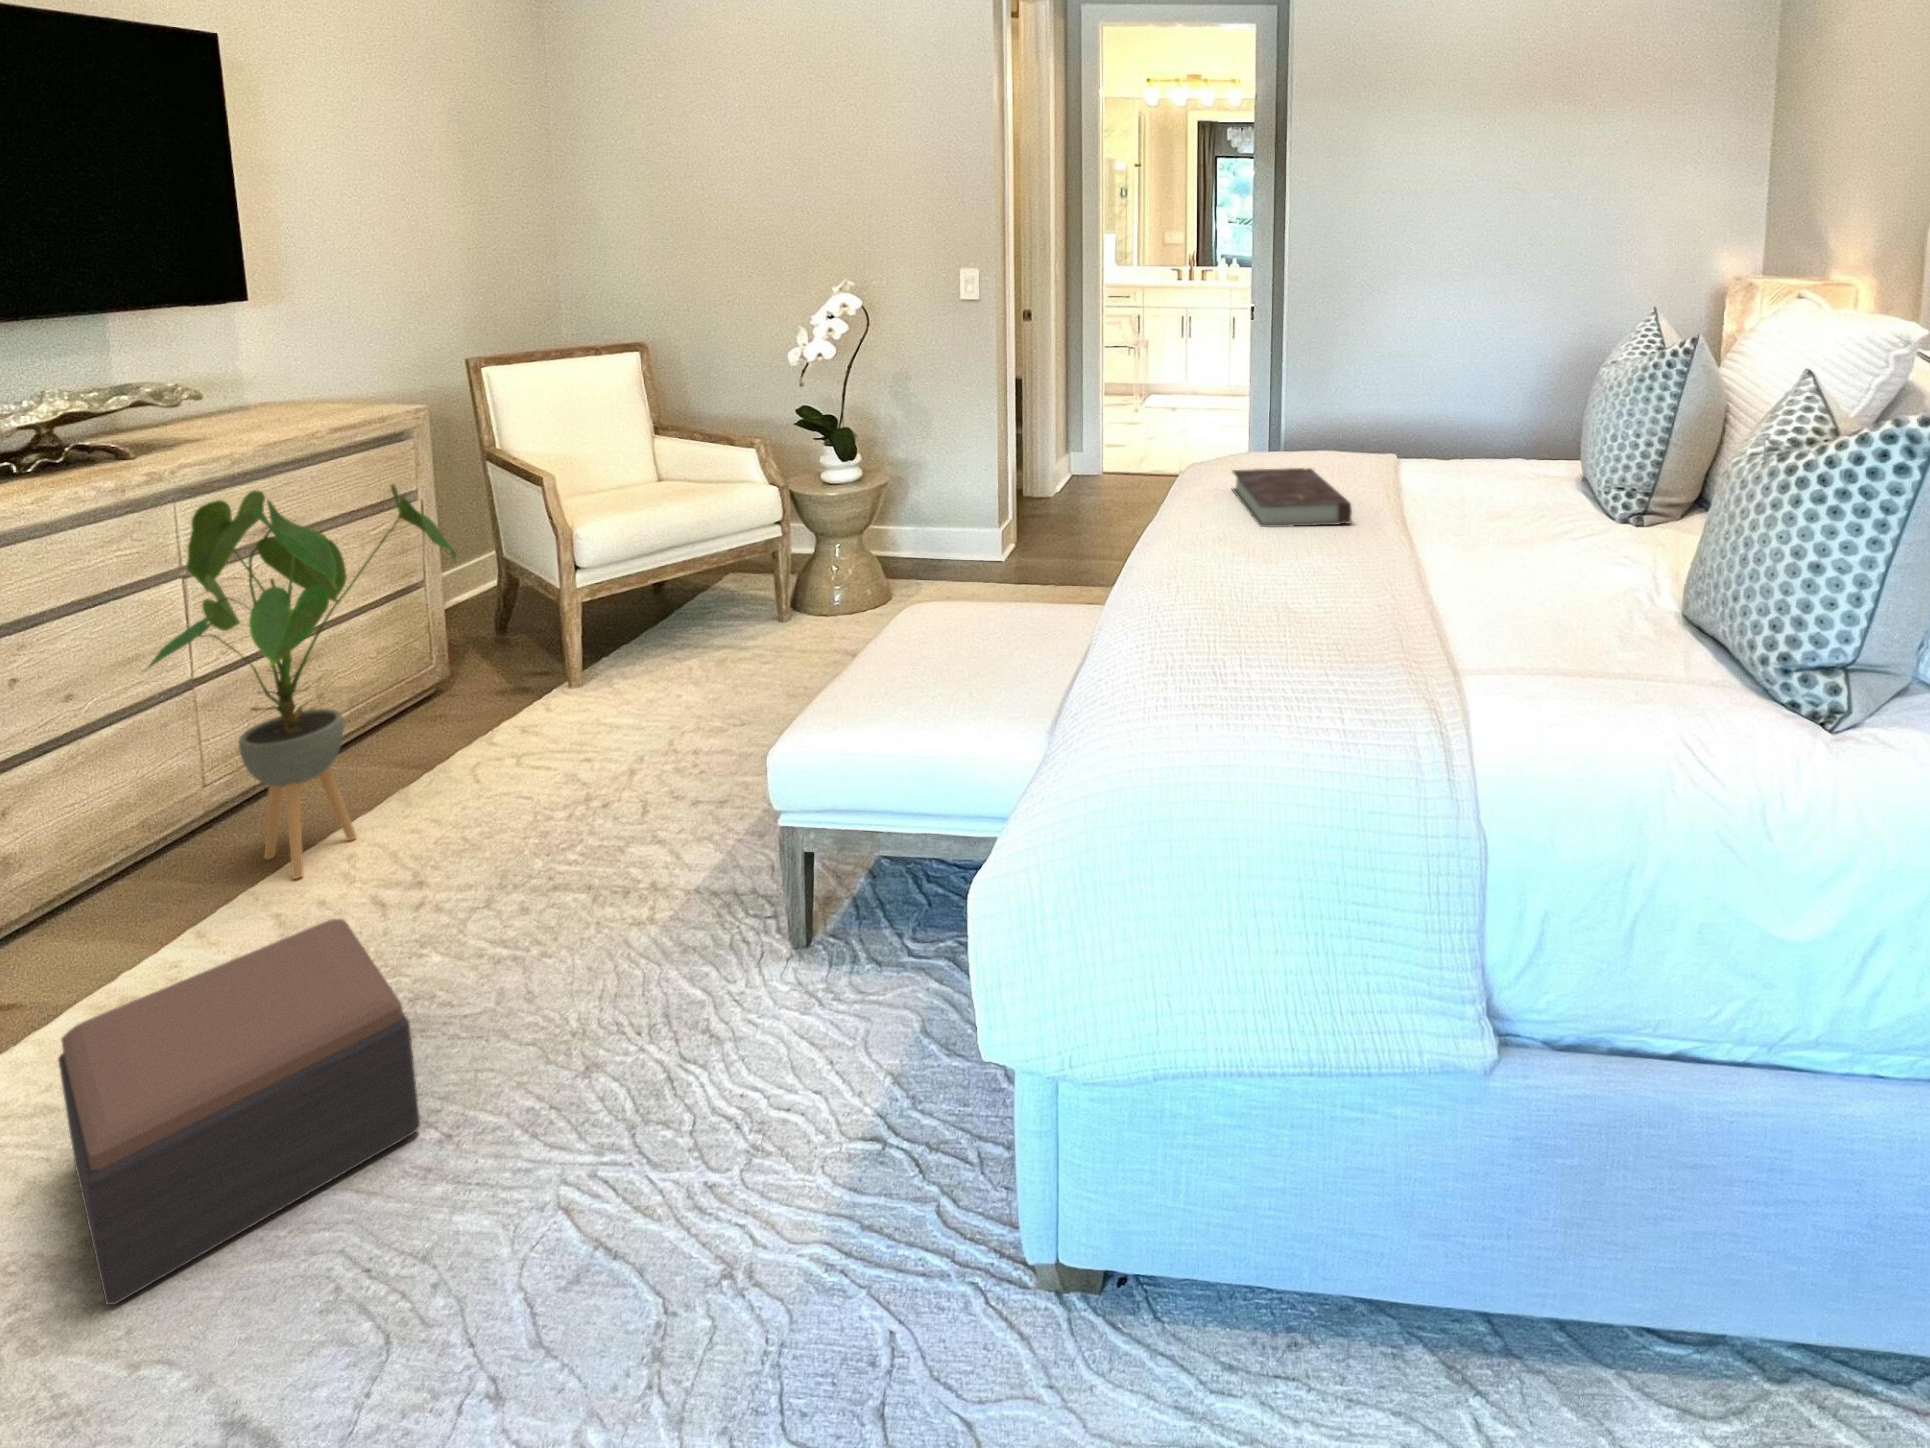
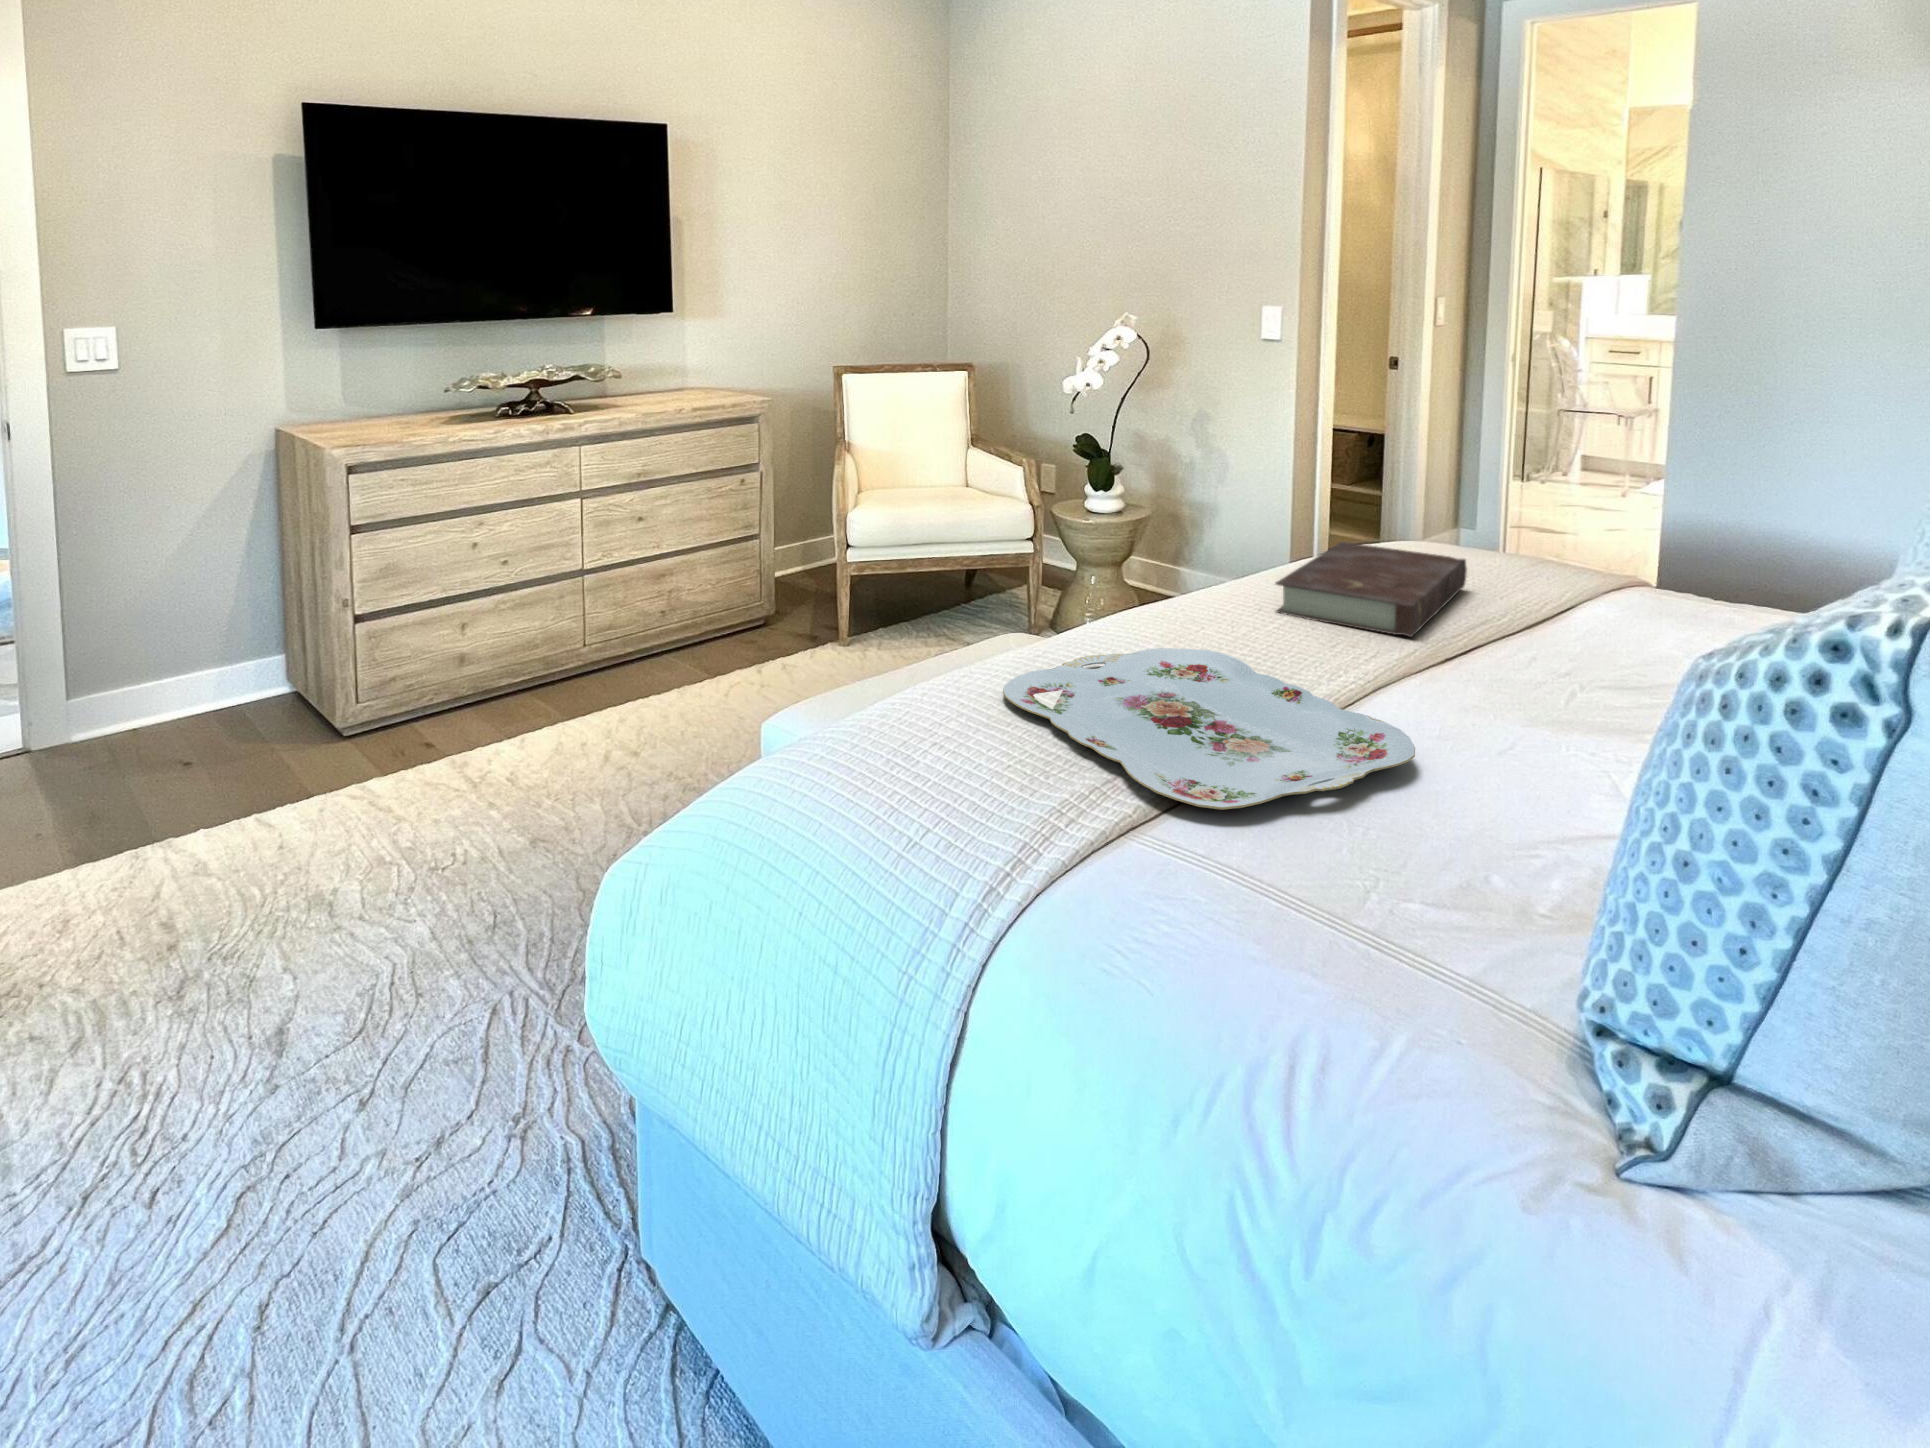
house plant: present [143,484,456,879] -> none [523,435,710,729]
serving tray: none [1244,560,1513,652] -> present [1003,648,1415,810]
footstool: present [58,919,420,1305] -> none [317,742,524,923]

